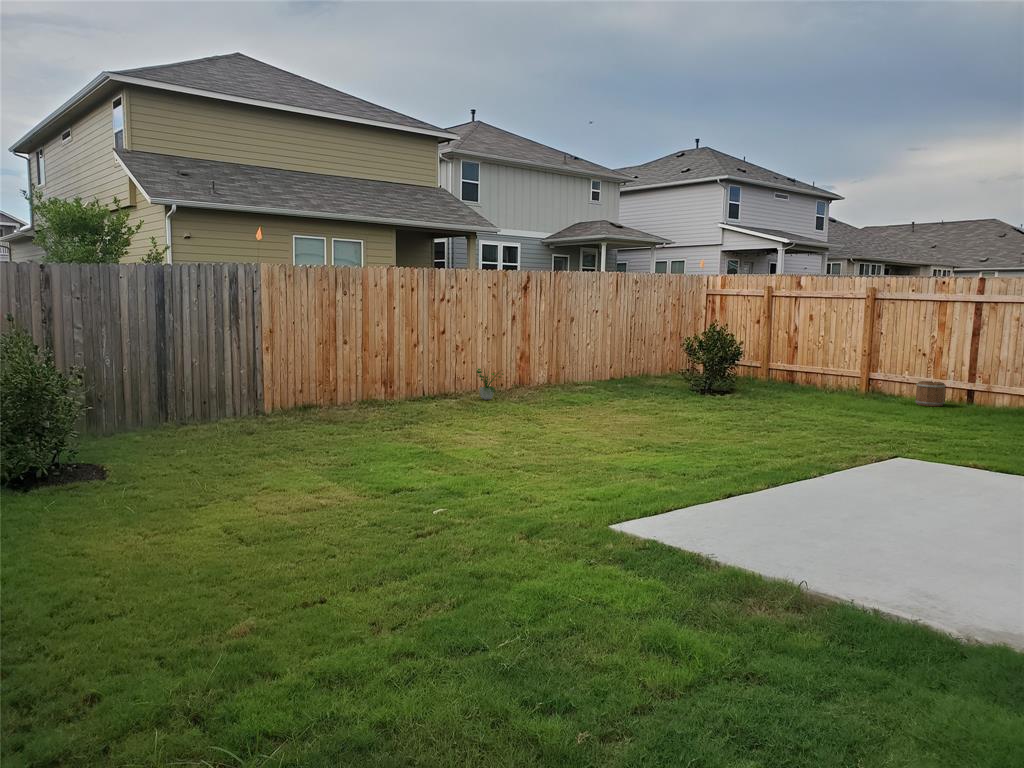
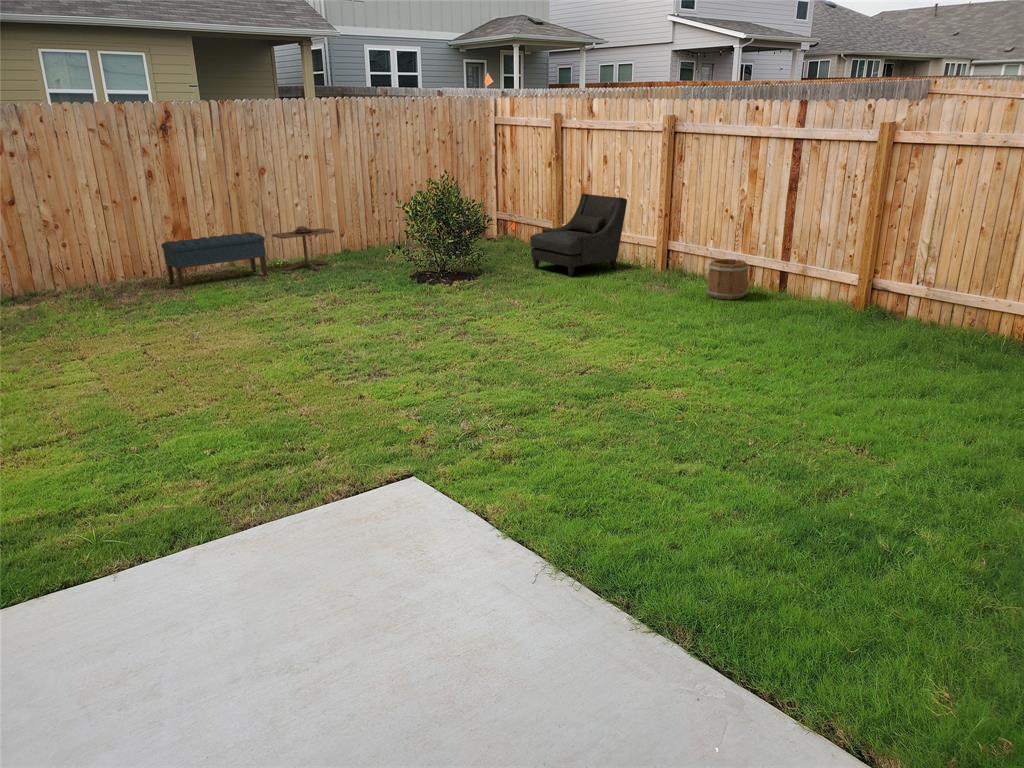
armchair: none [764,342,833,396] -> present [530,193,627,277]
side table: none [576,359,615,390] -> present [272,226,334,271]
bench: none [515,361,579,397] -> present [161,232,267,289]
potted plant: present [477,369,503,400] -> none [74,242,130,298]

